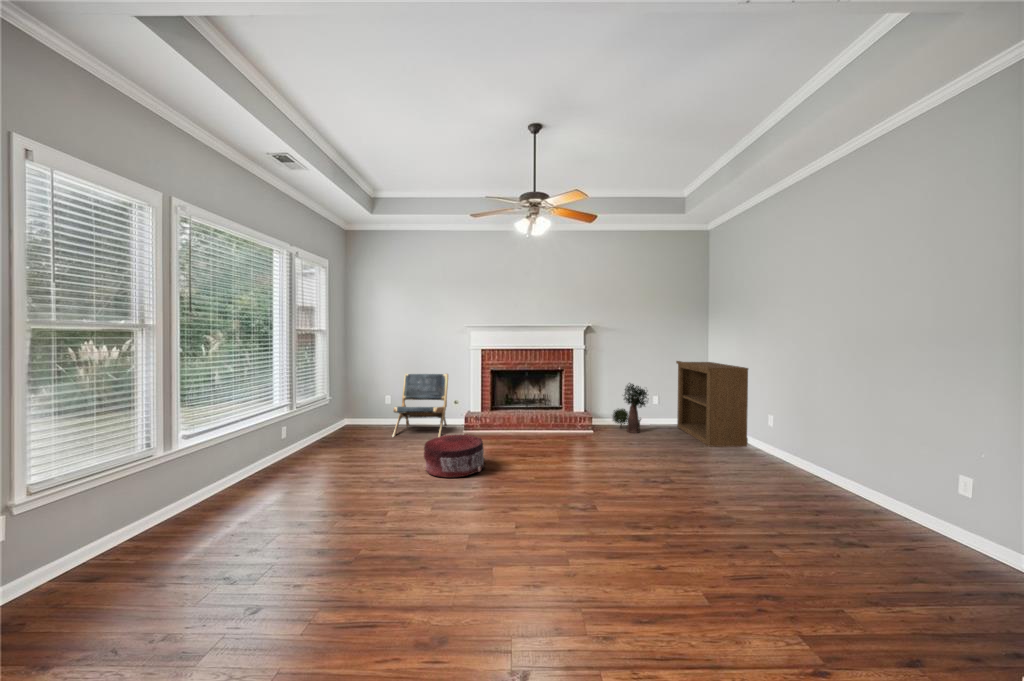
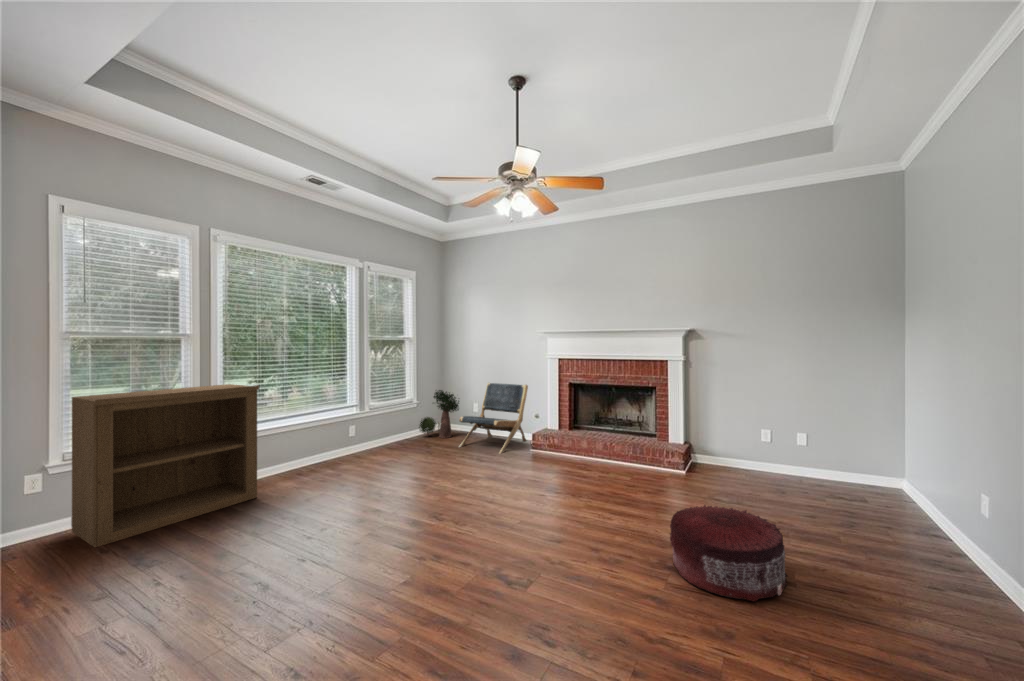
bookshelf: present [676,361,748,447] -> present [71,384,259,547]
potted plant: present [613,384,648,433] -> present [419,390,459,438]
pouf: present [424,434,485,478] -> present [670,505,787,602]

